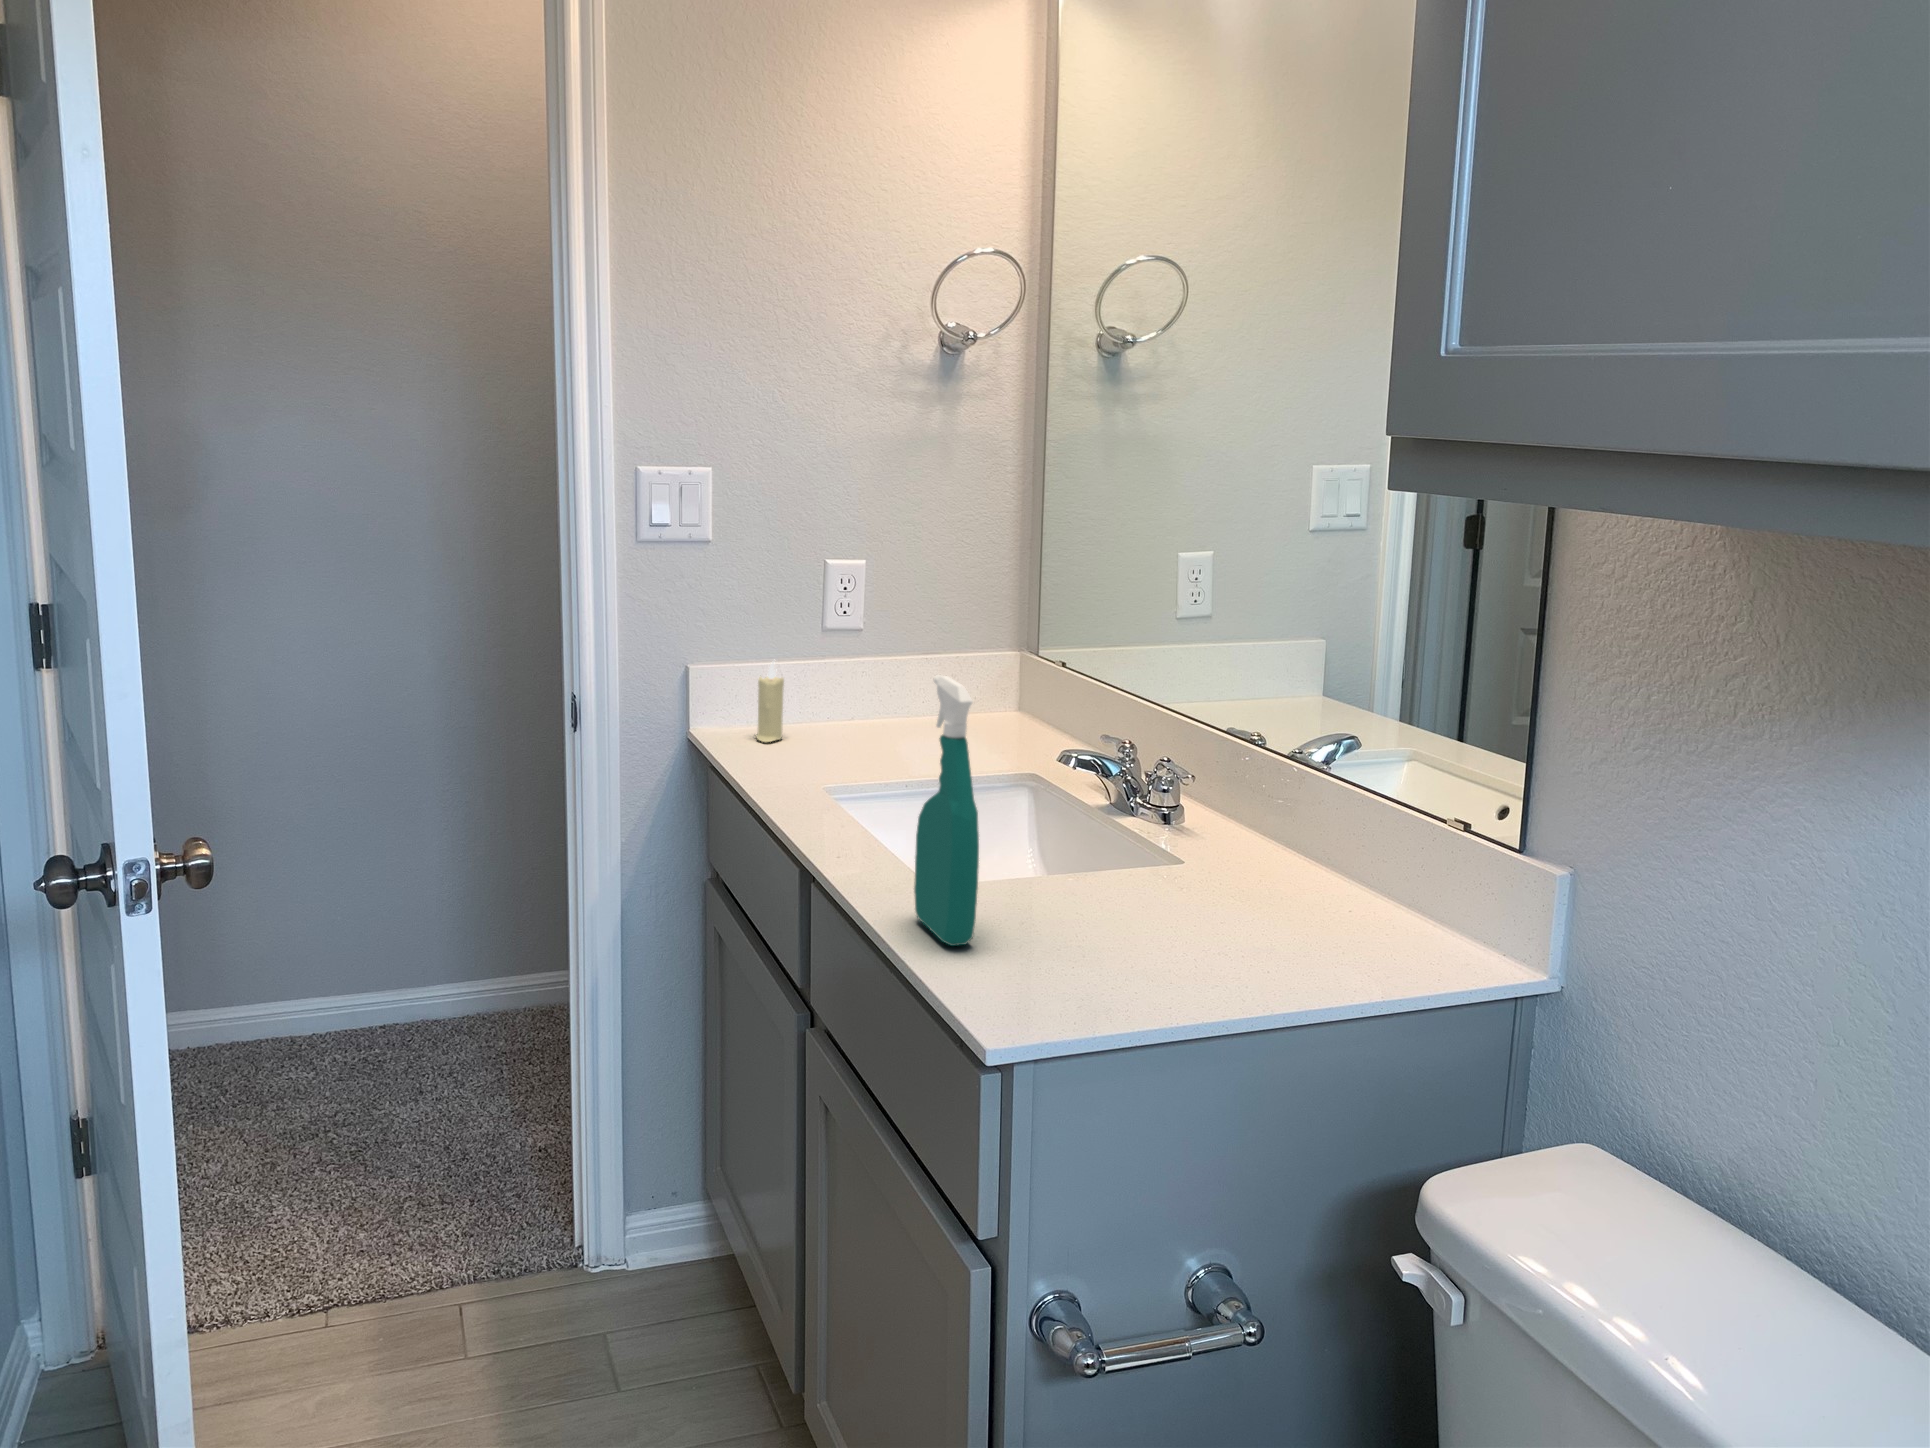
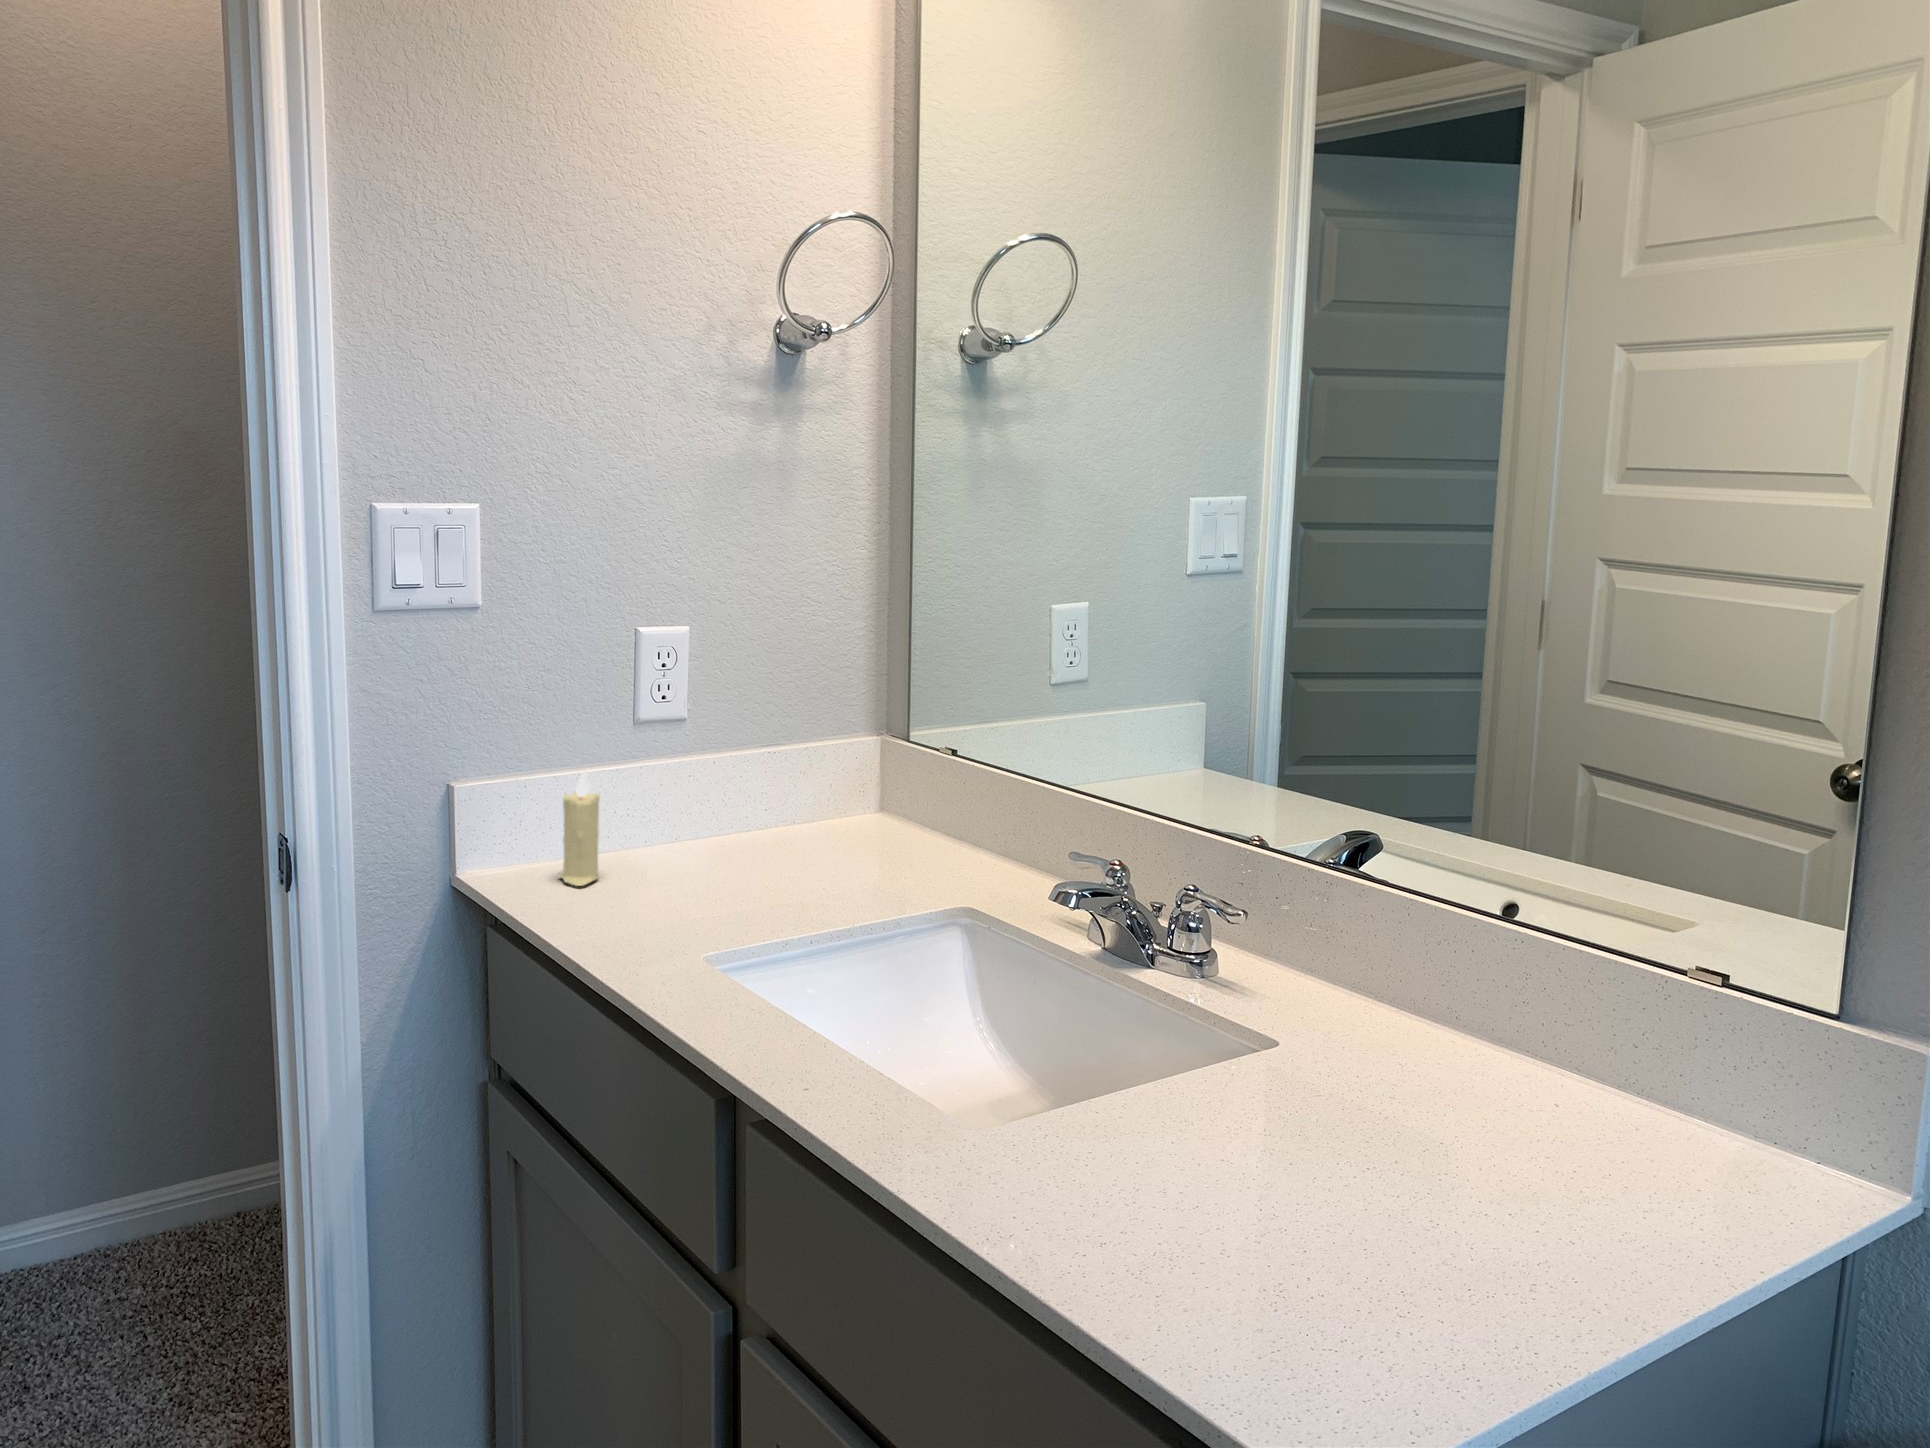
spray bottle: present [914,675,979,946] -> none [1012,826,1154,1268]

